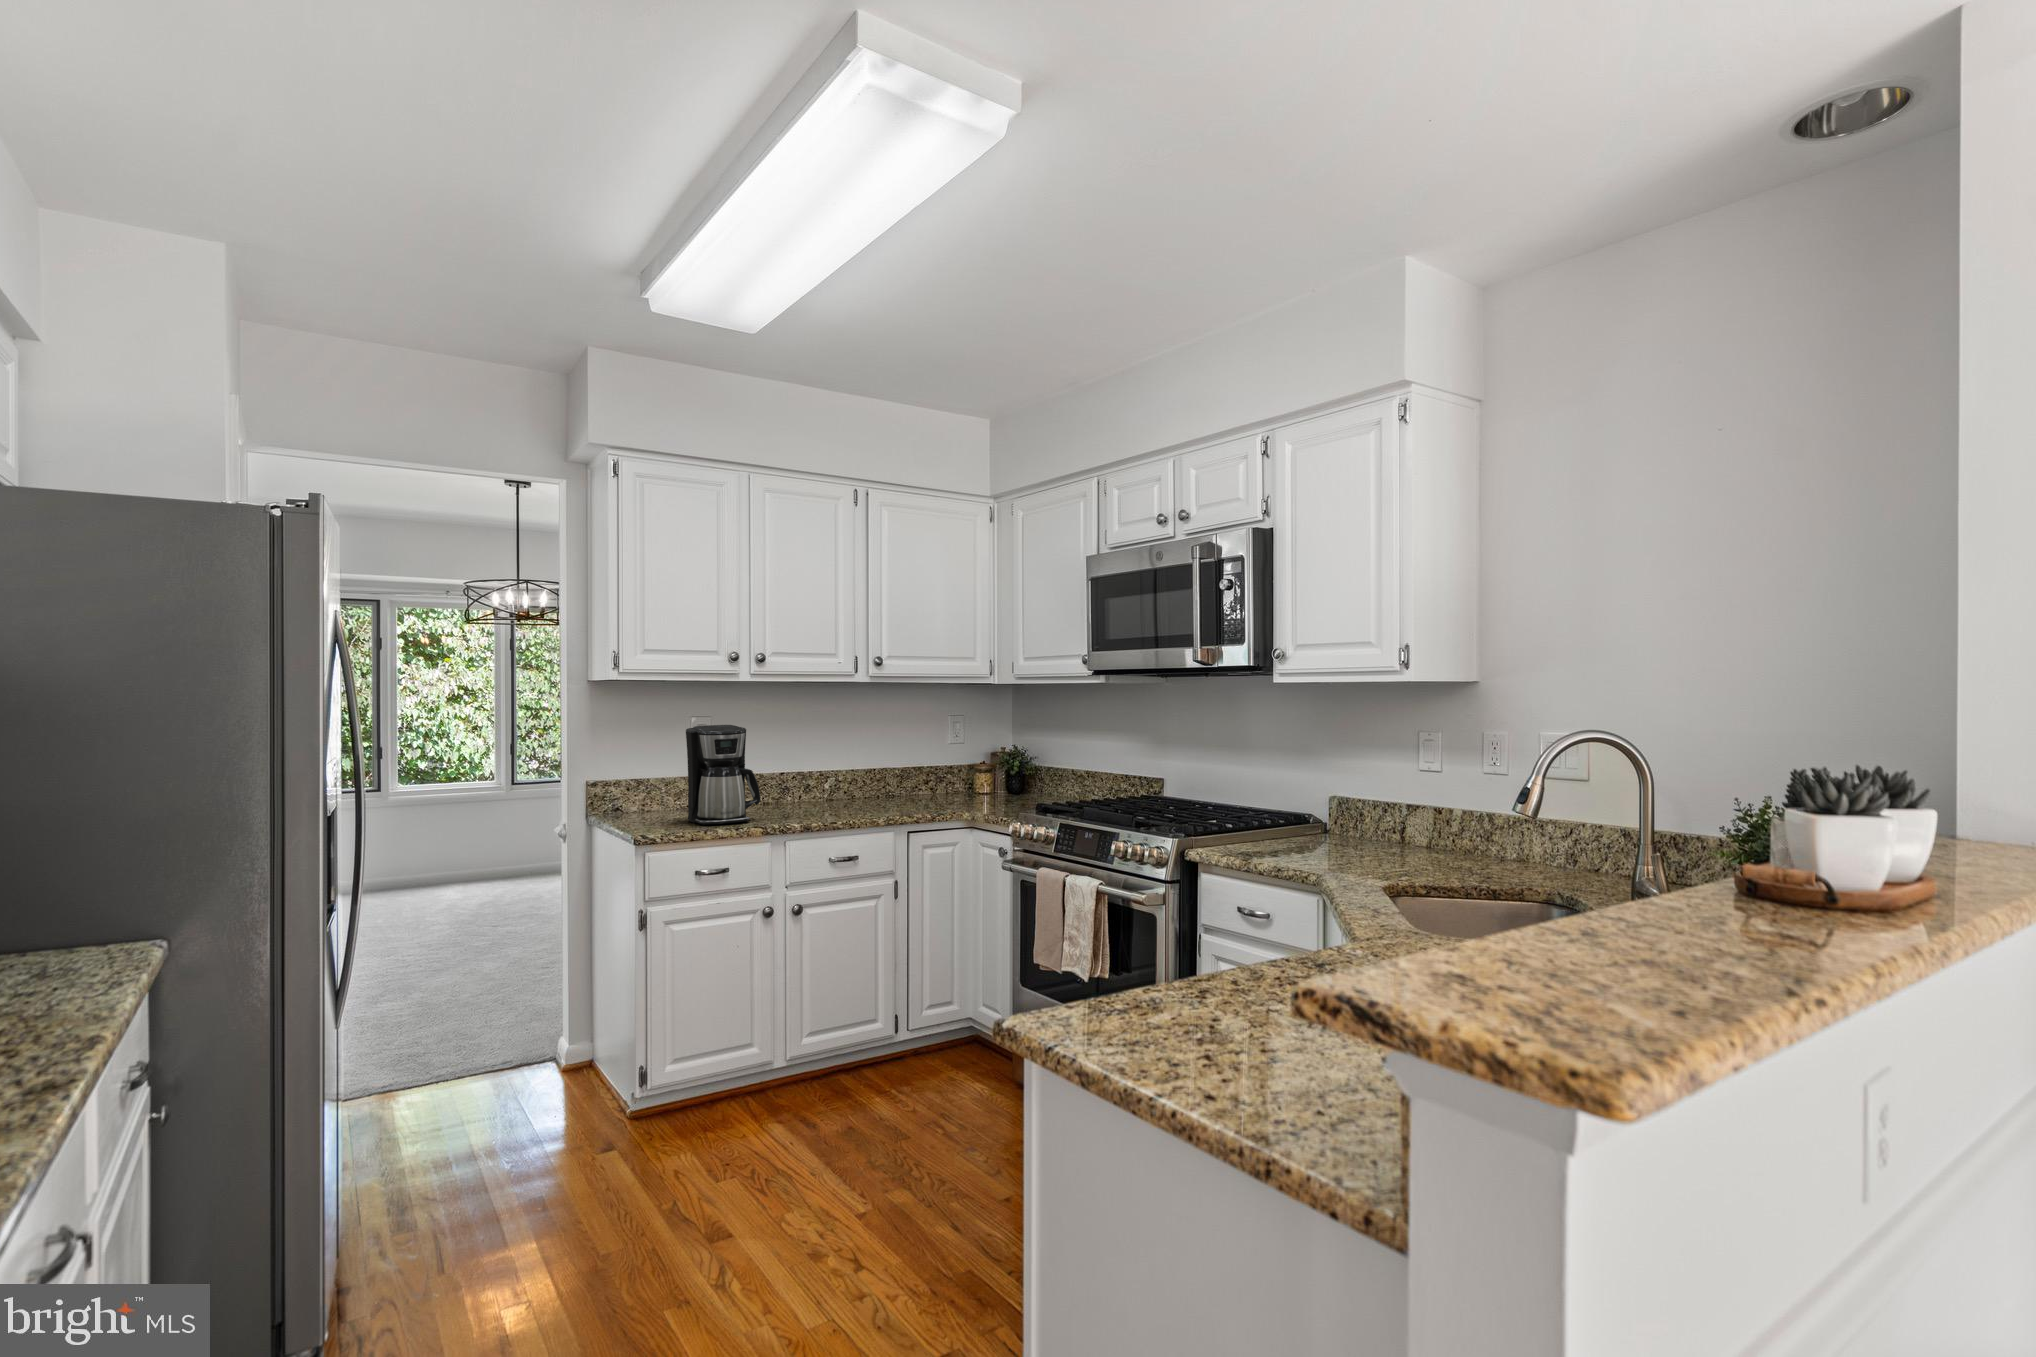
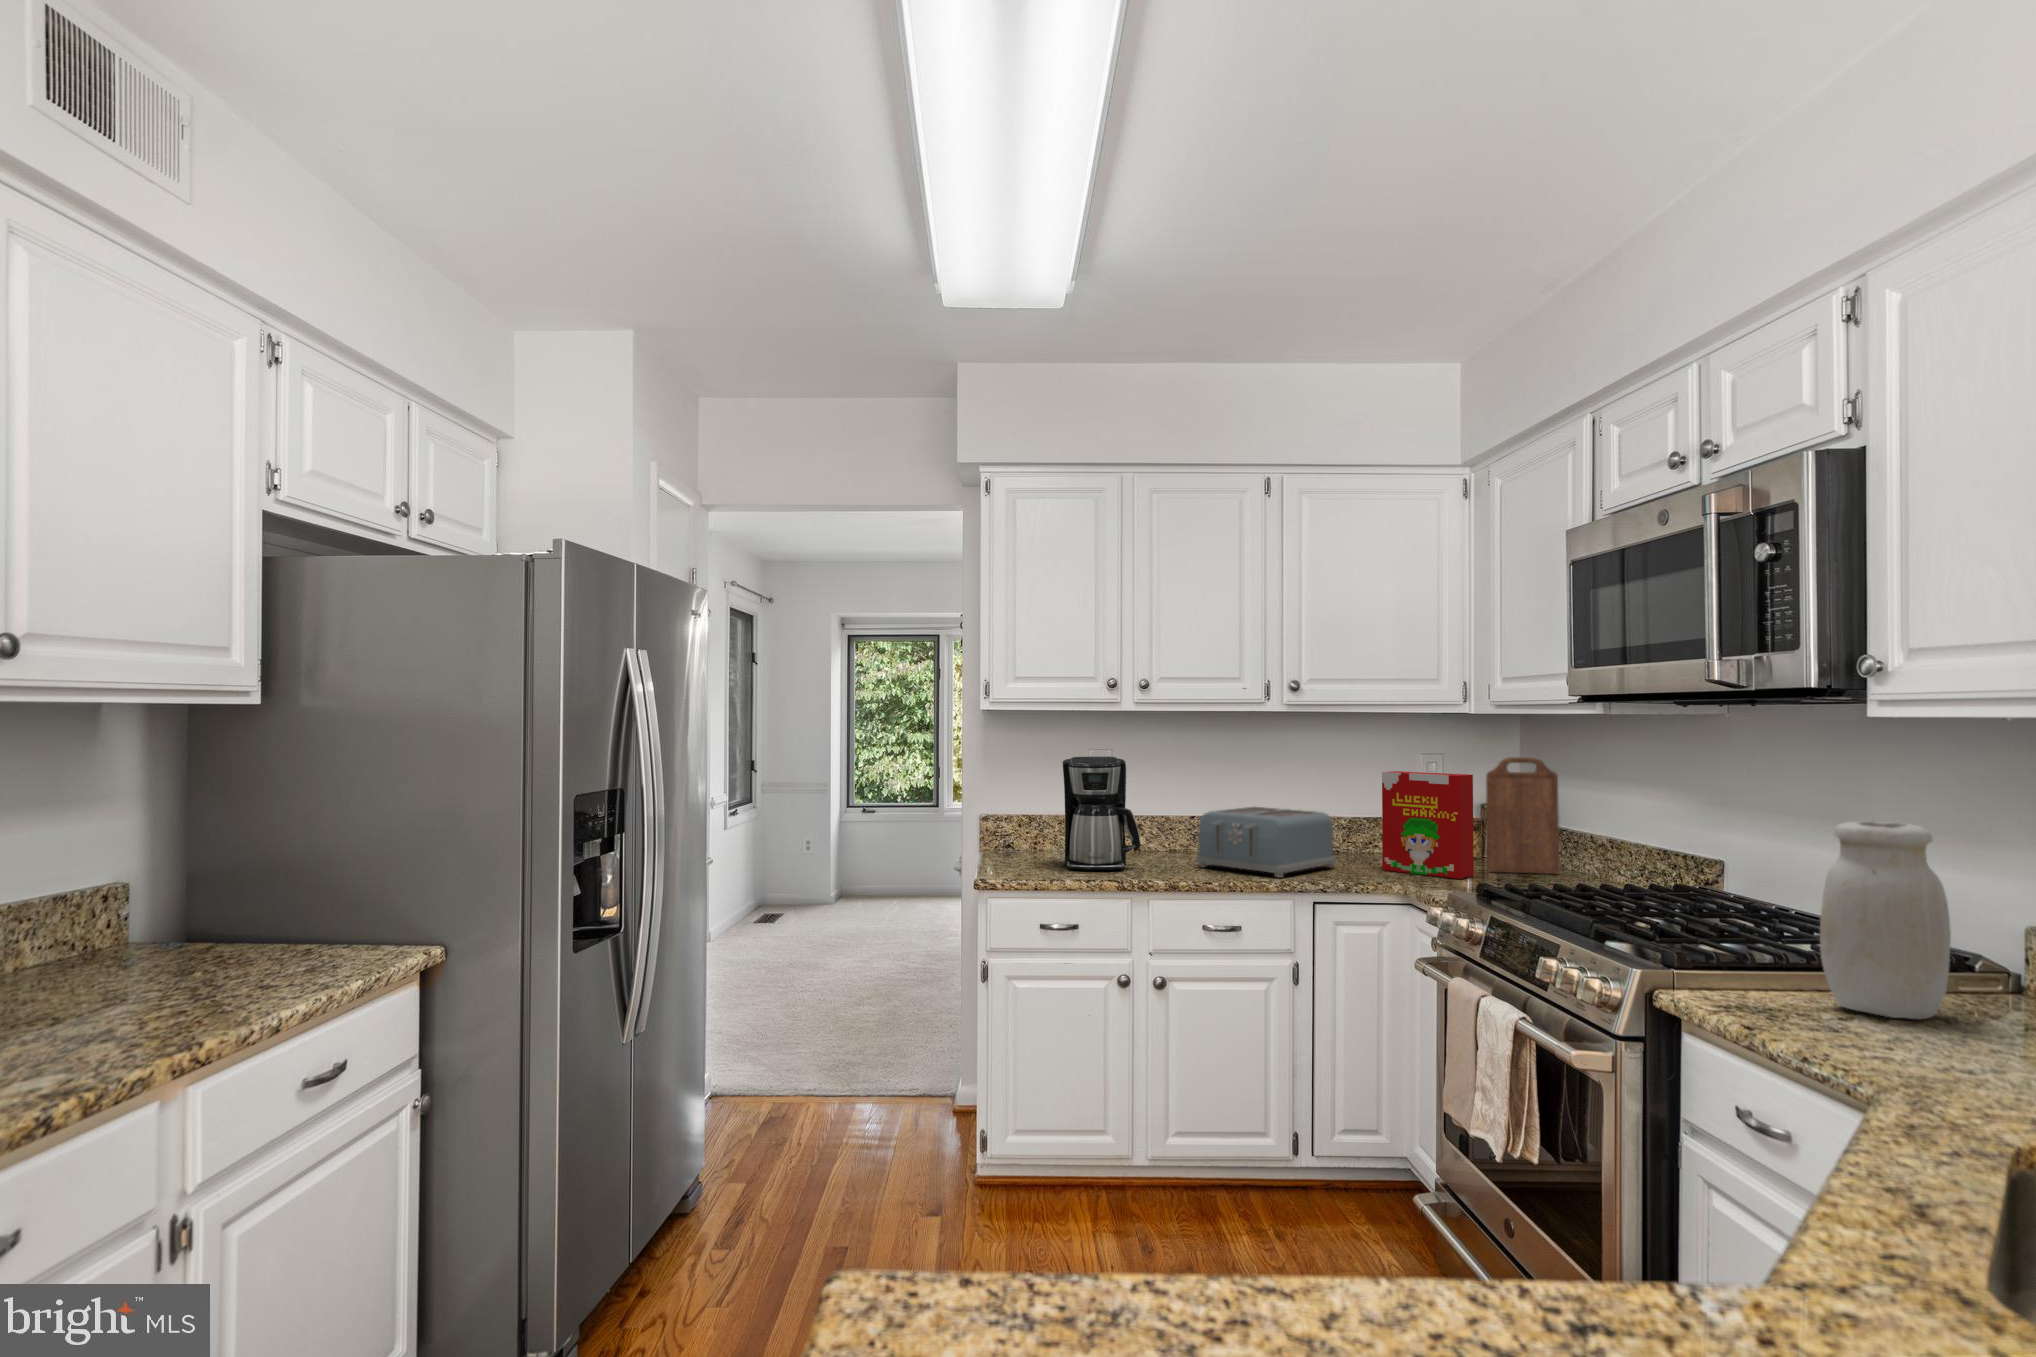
cutting board: none [1008,714,1053,799] -> present [1486,757,1559,874]
cereal box: none [940,728,1004,805] -> present [1382,771,1474,879]
jar: none [1261,742,1319,848] -> present [1820,822,1951,1019]
toaster: none [802,762,907,816] -> present [1196,807,1336,877]

